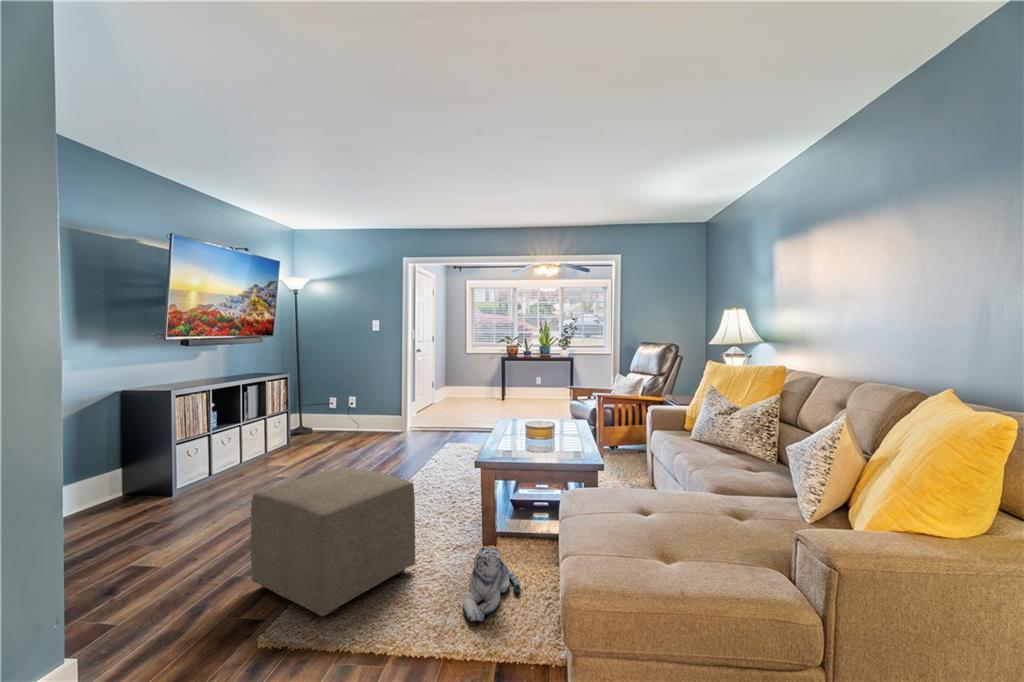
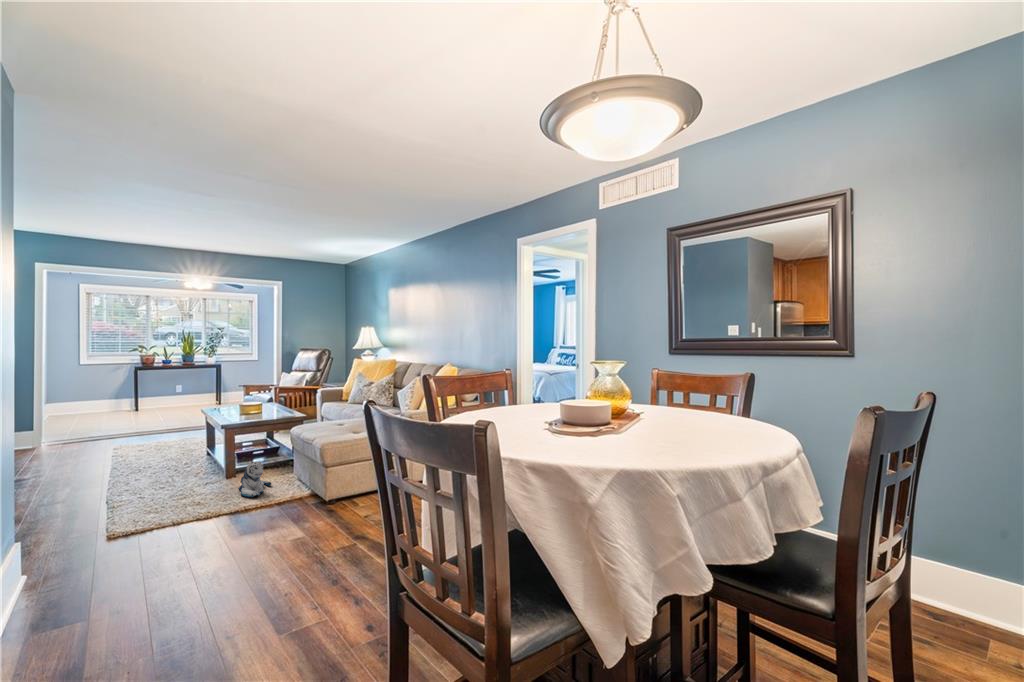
ottoman: present [251,467,415,616] -> none [62,437,191,523]

